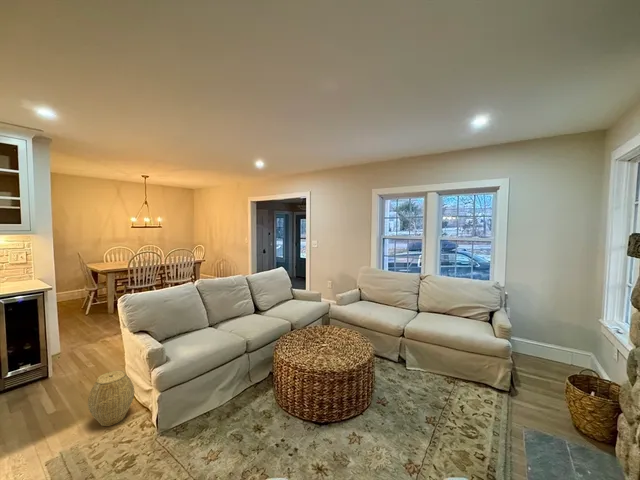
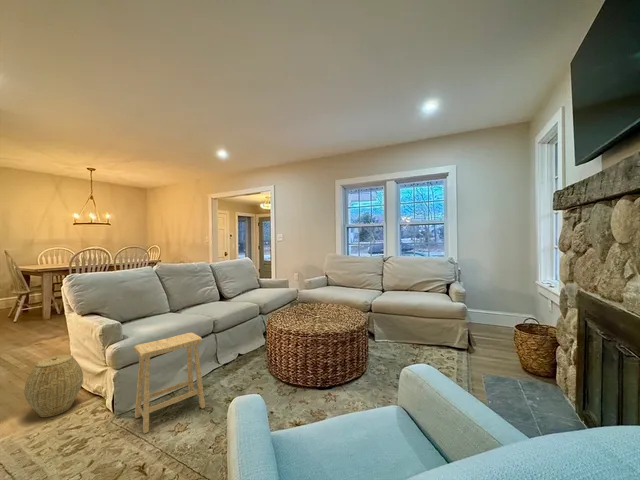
footstool: none [174,361,236,457] -> present [134,332,205,434]

